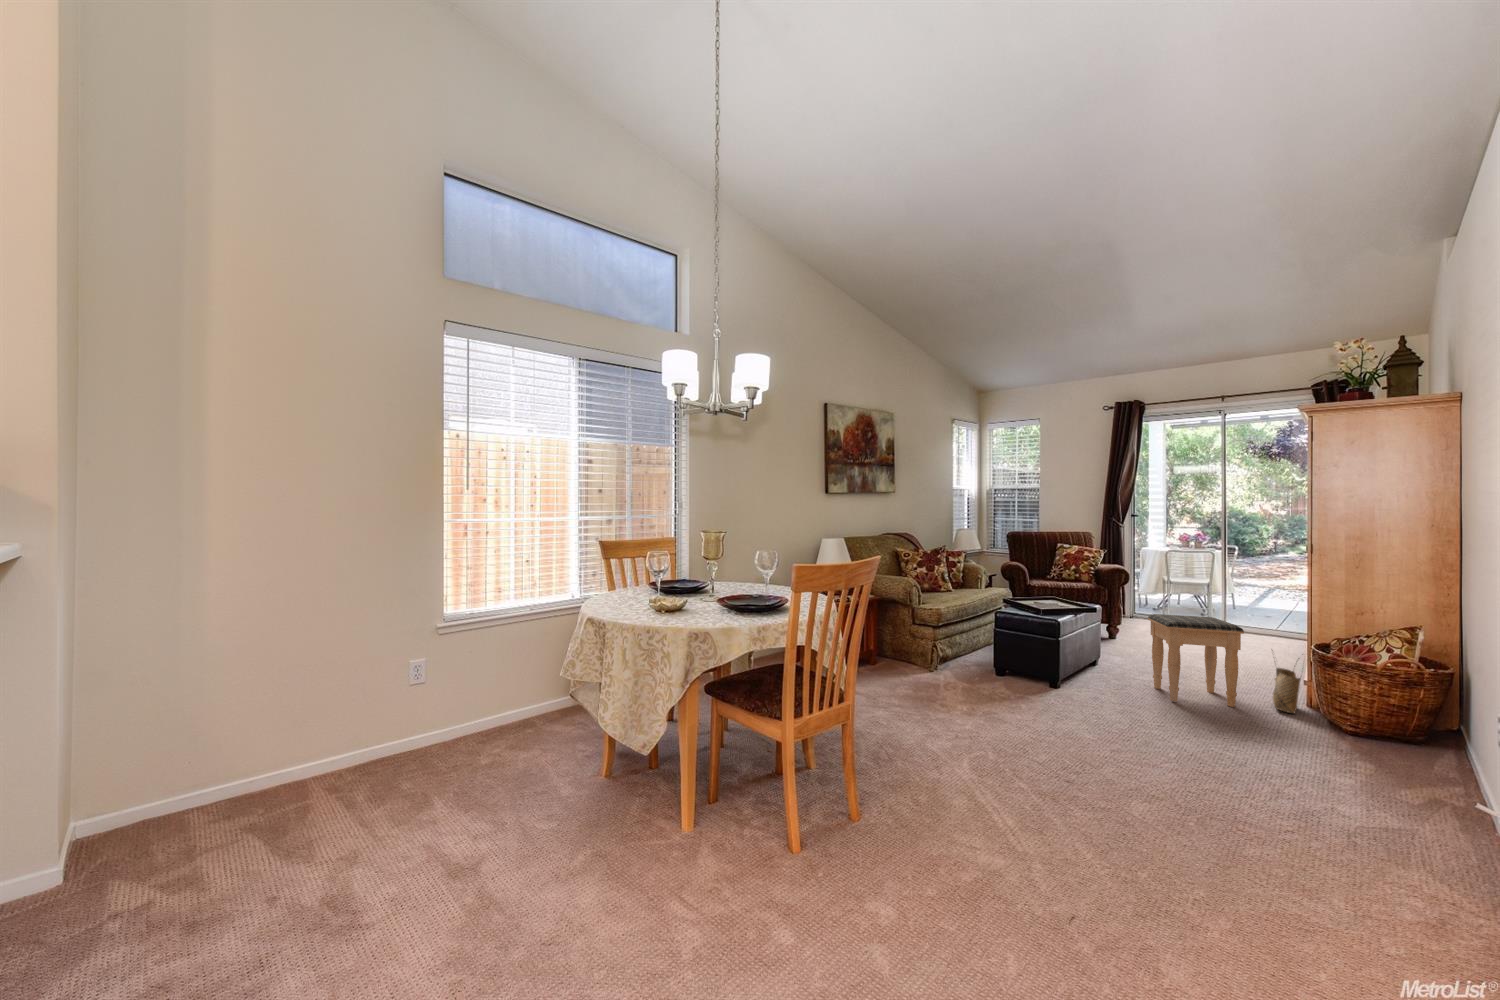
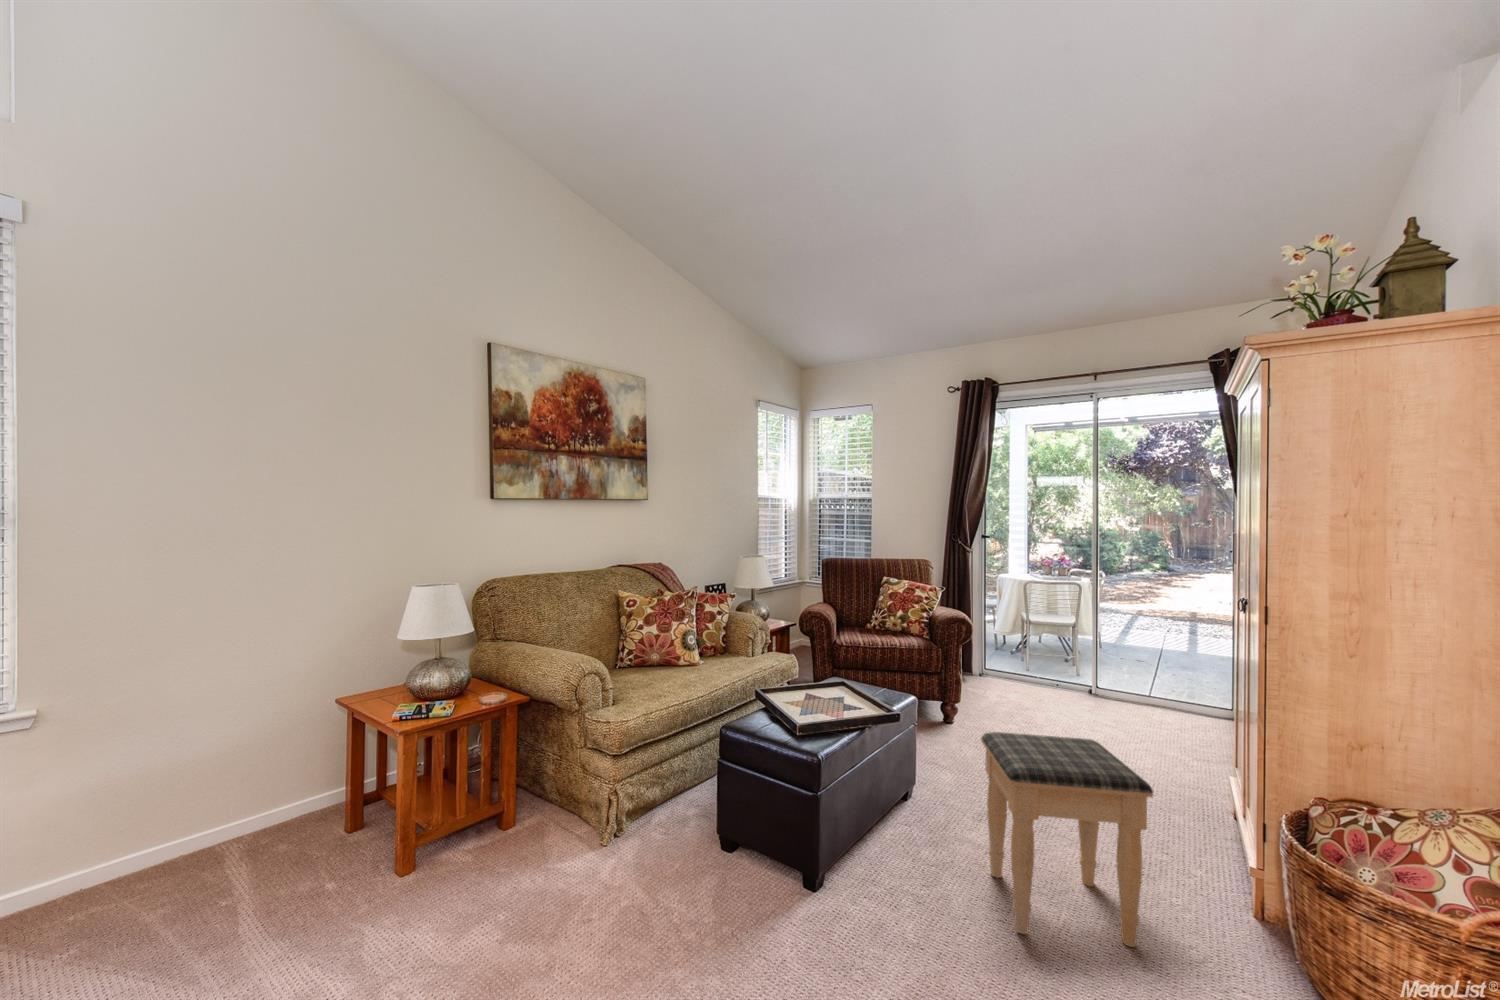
woven basket: present [1272,650,1301,713] -> none [1201,819,1268,972]

